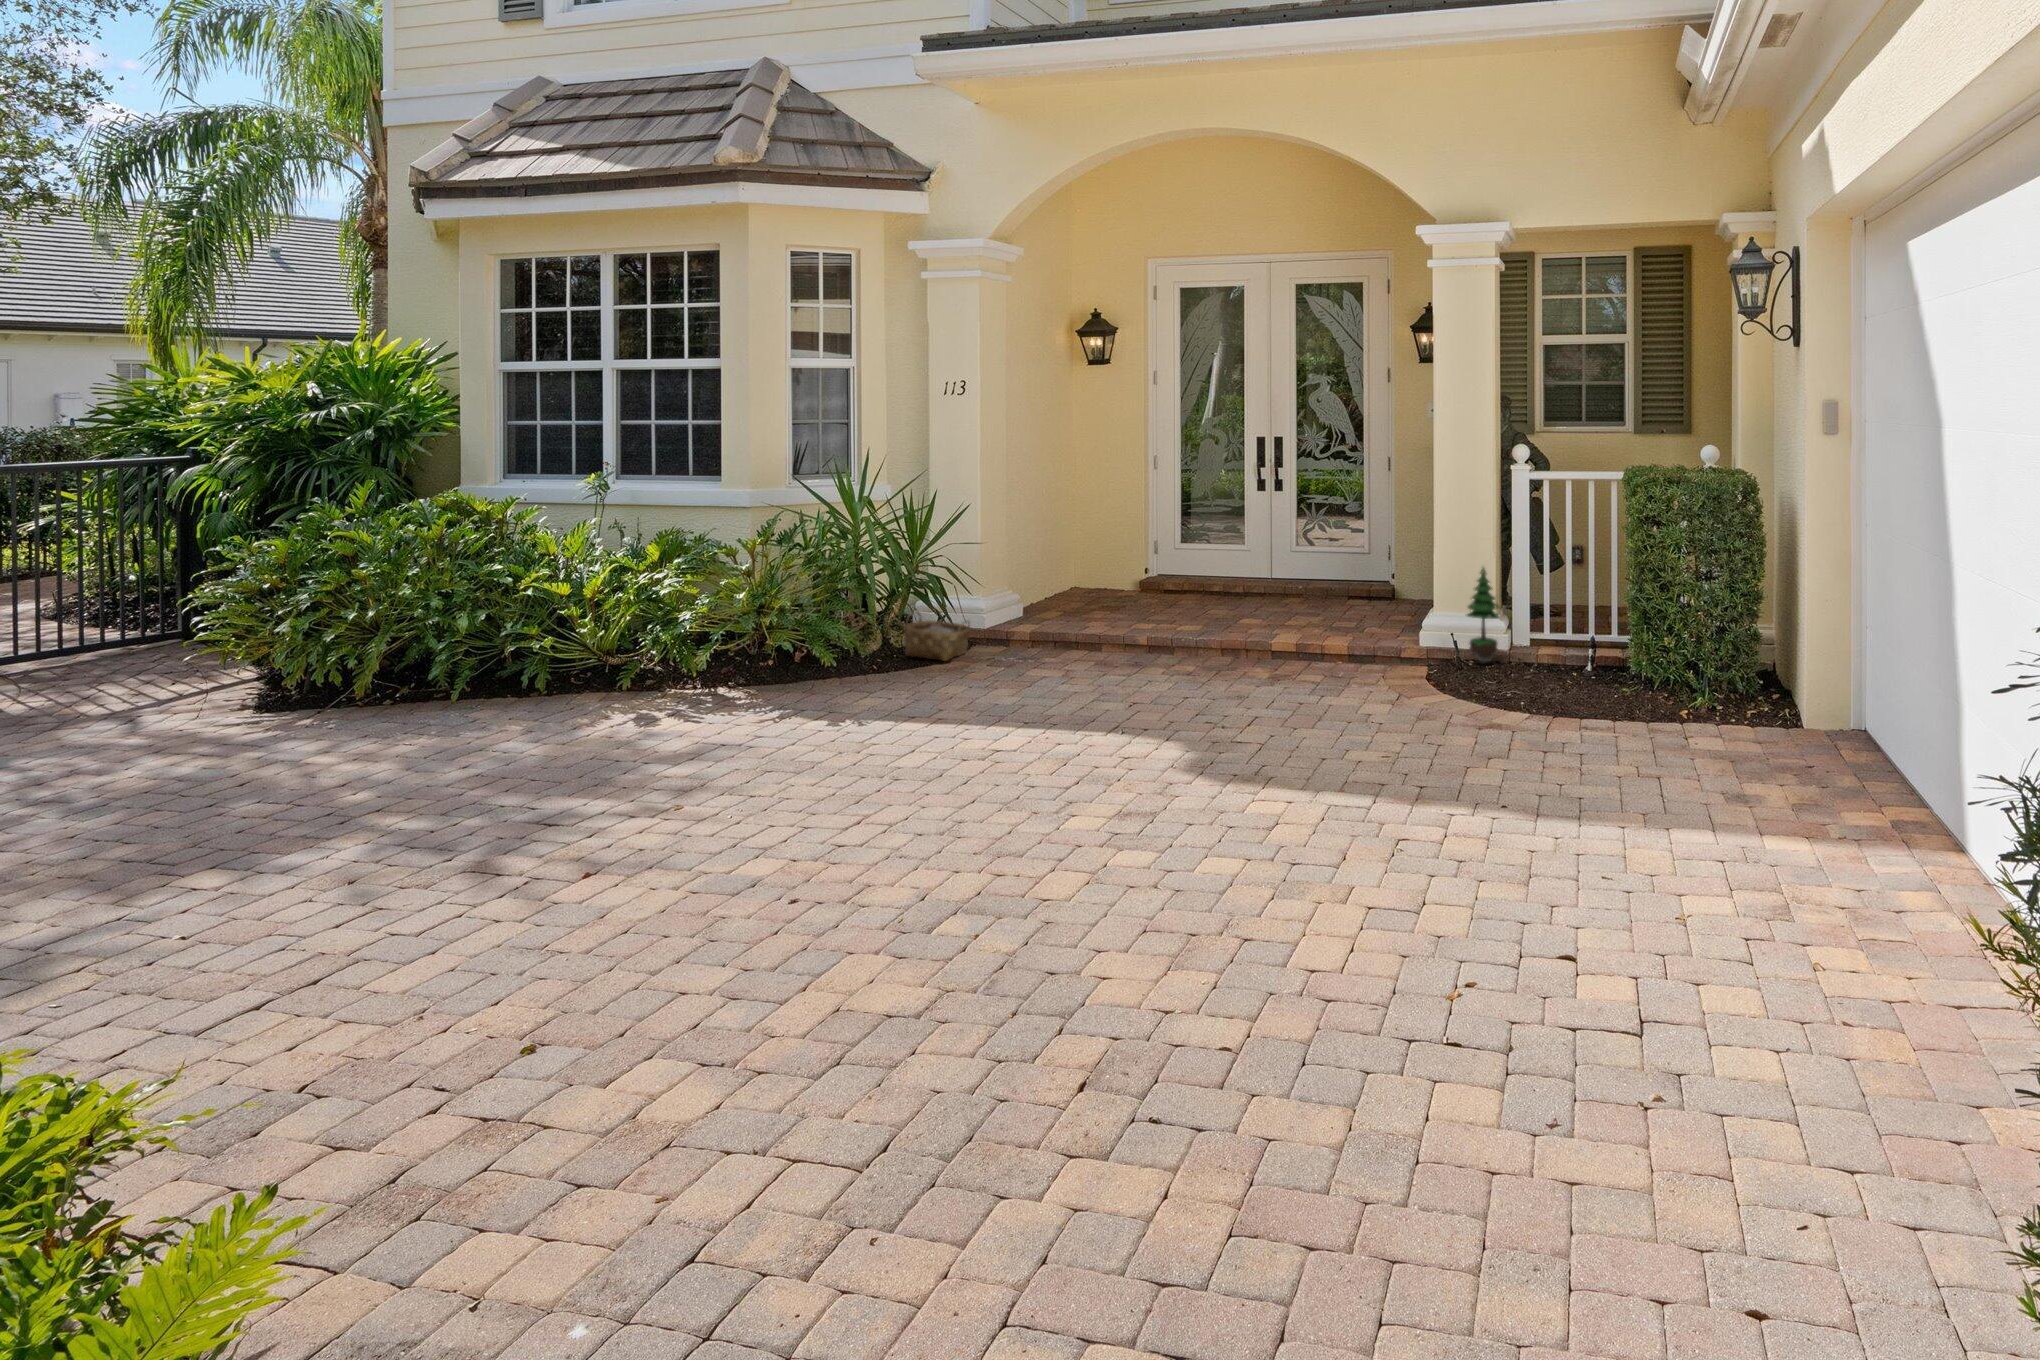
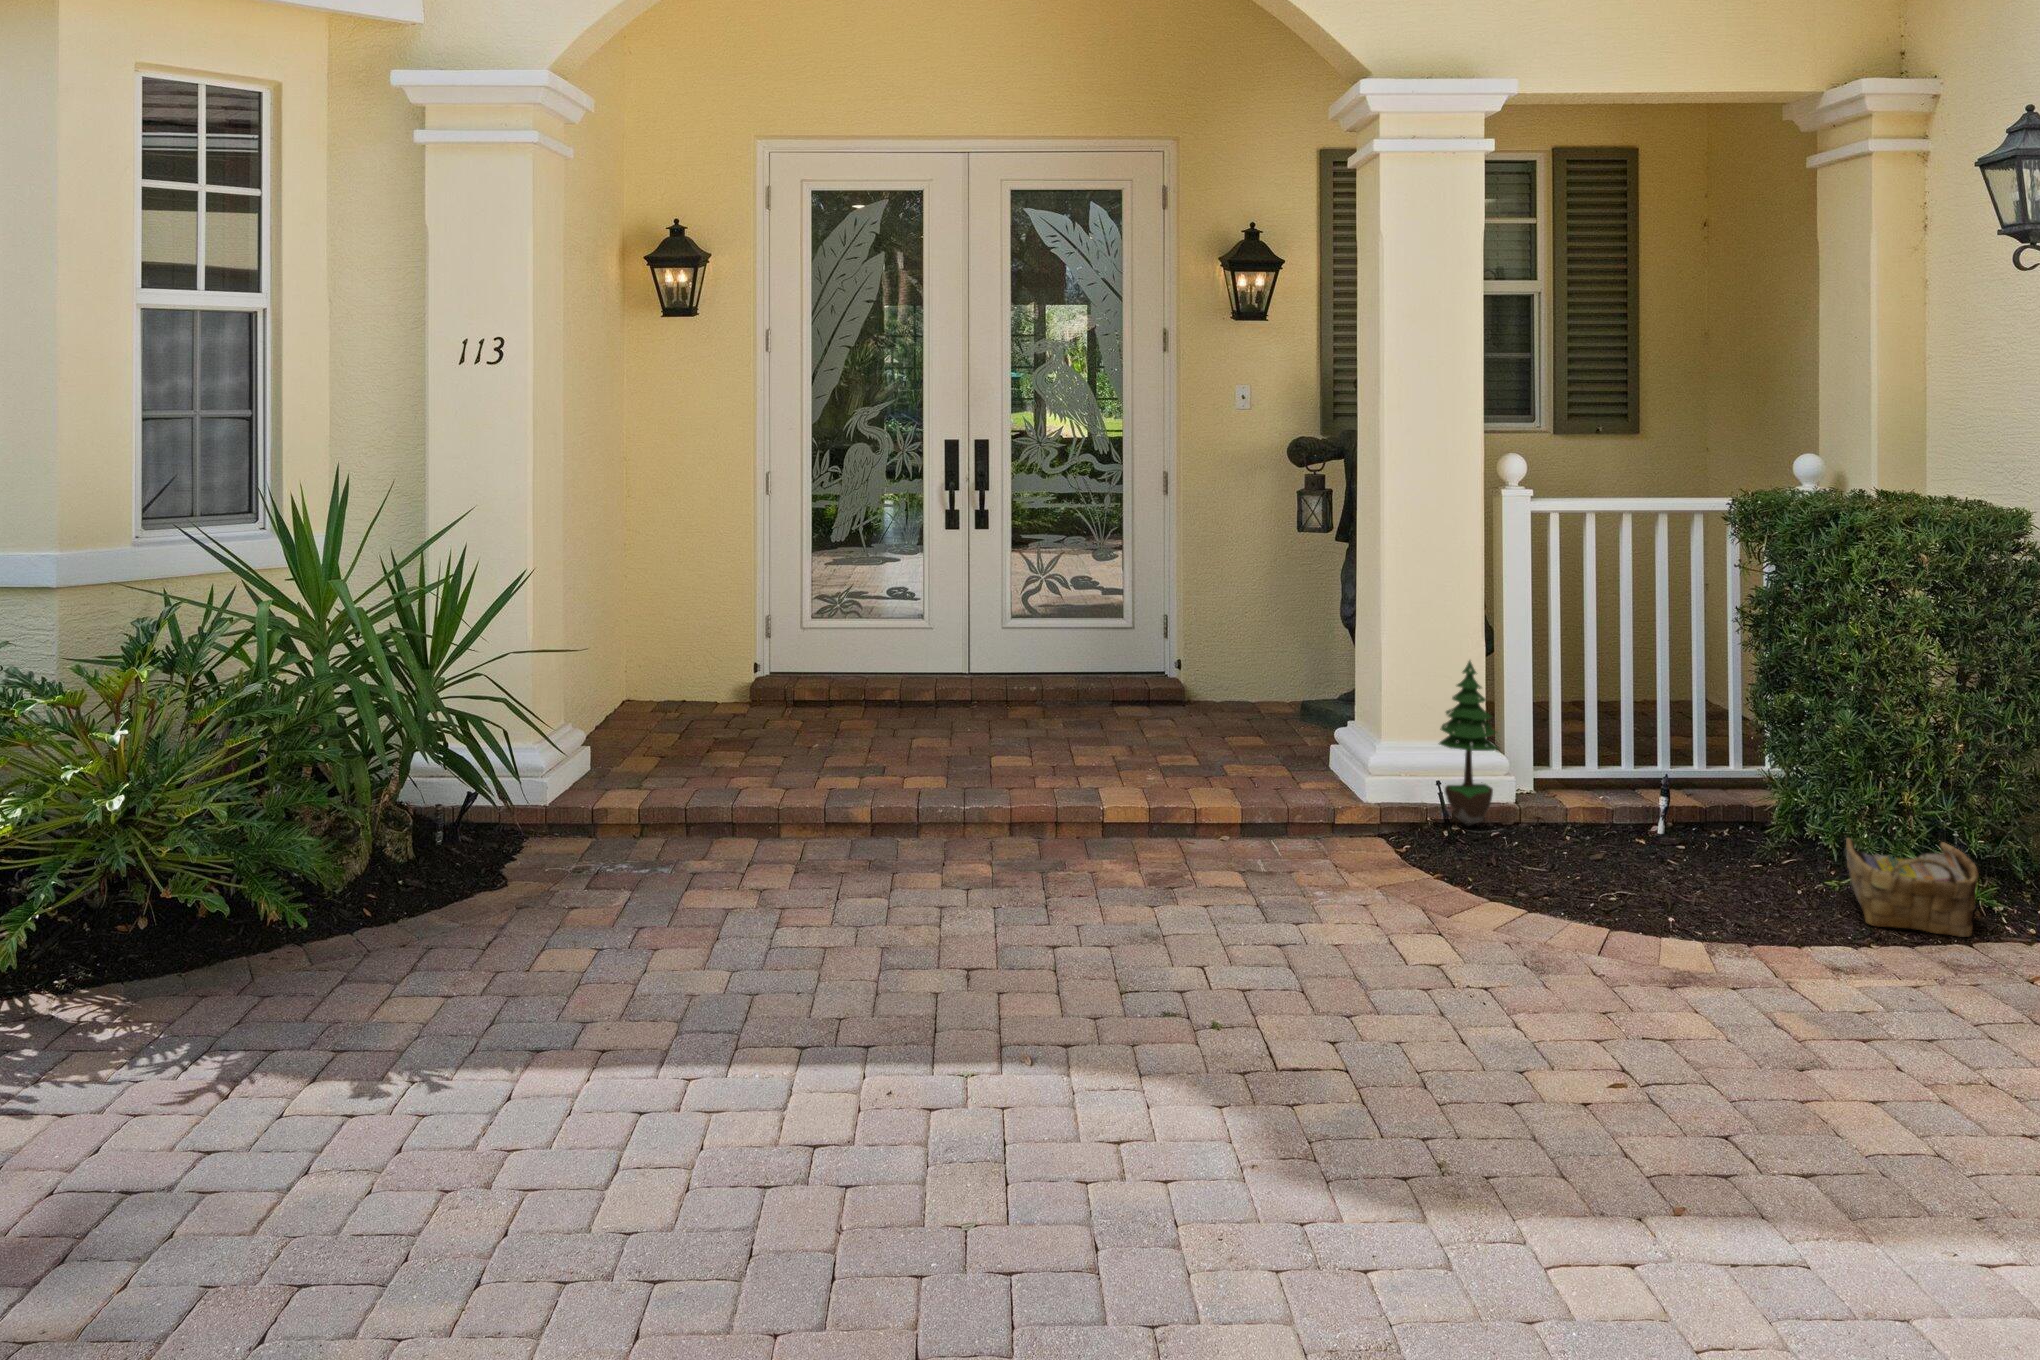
woven basket: present [903,611,971,661] -> present [1846,838,1979,937]

